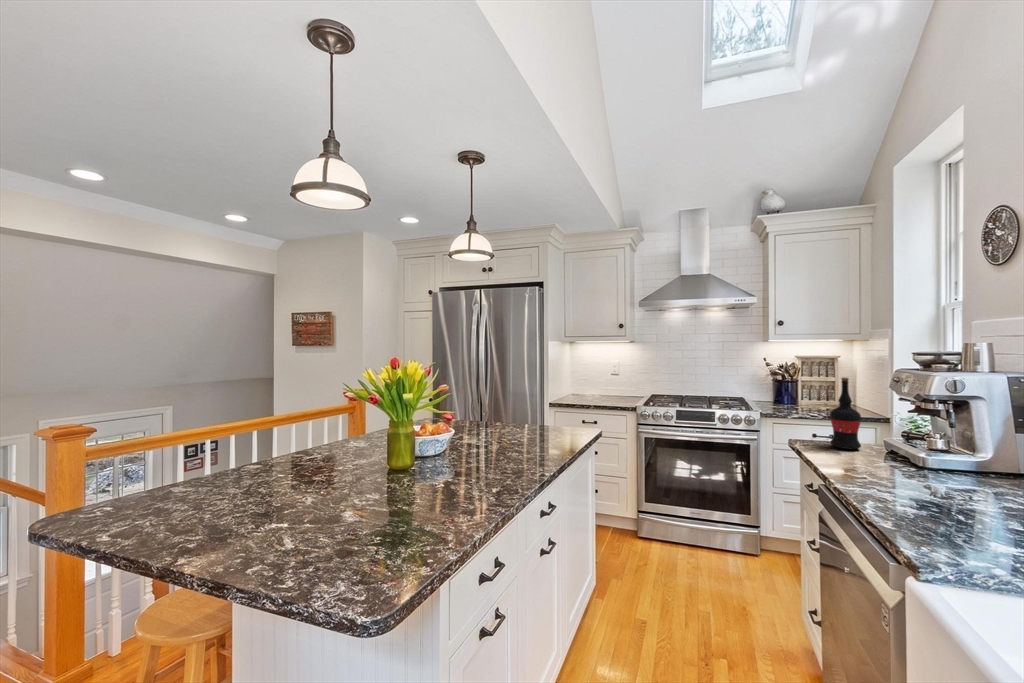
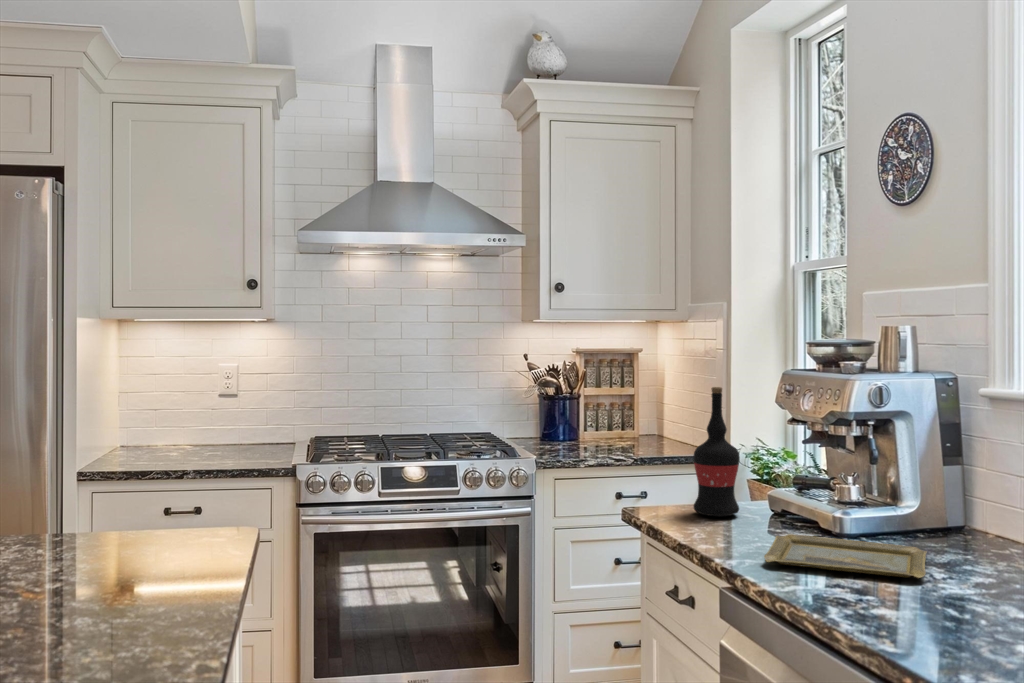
tray: none [853,462,981,496] -> present [764,534,926,578]

